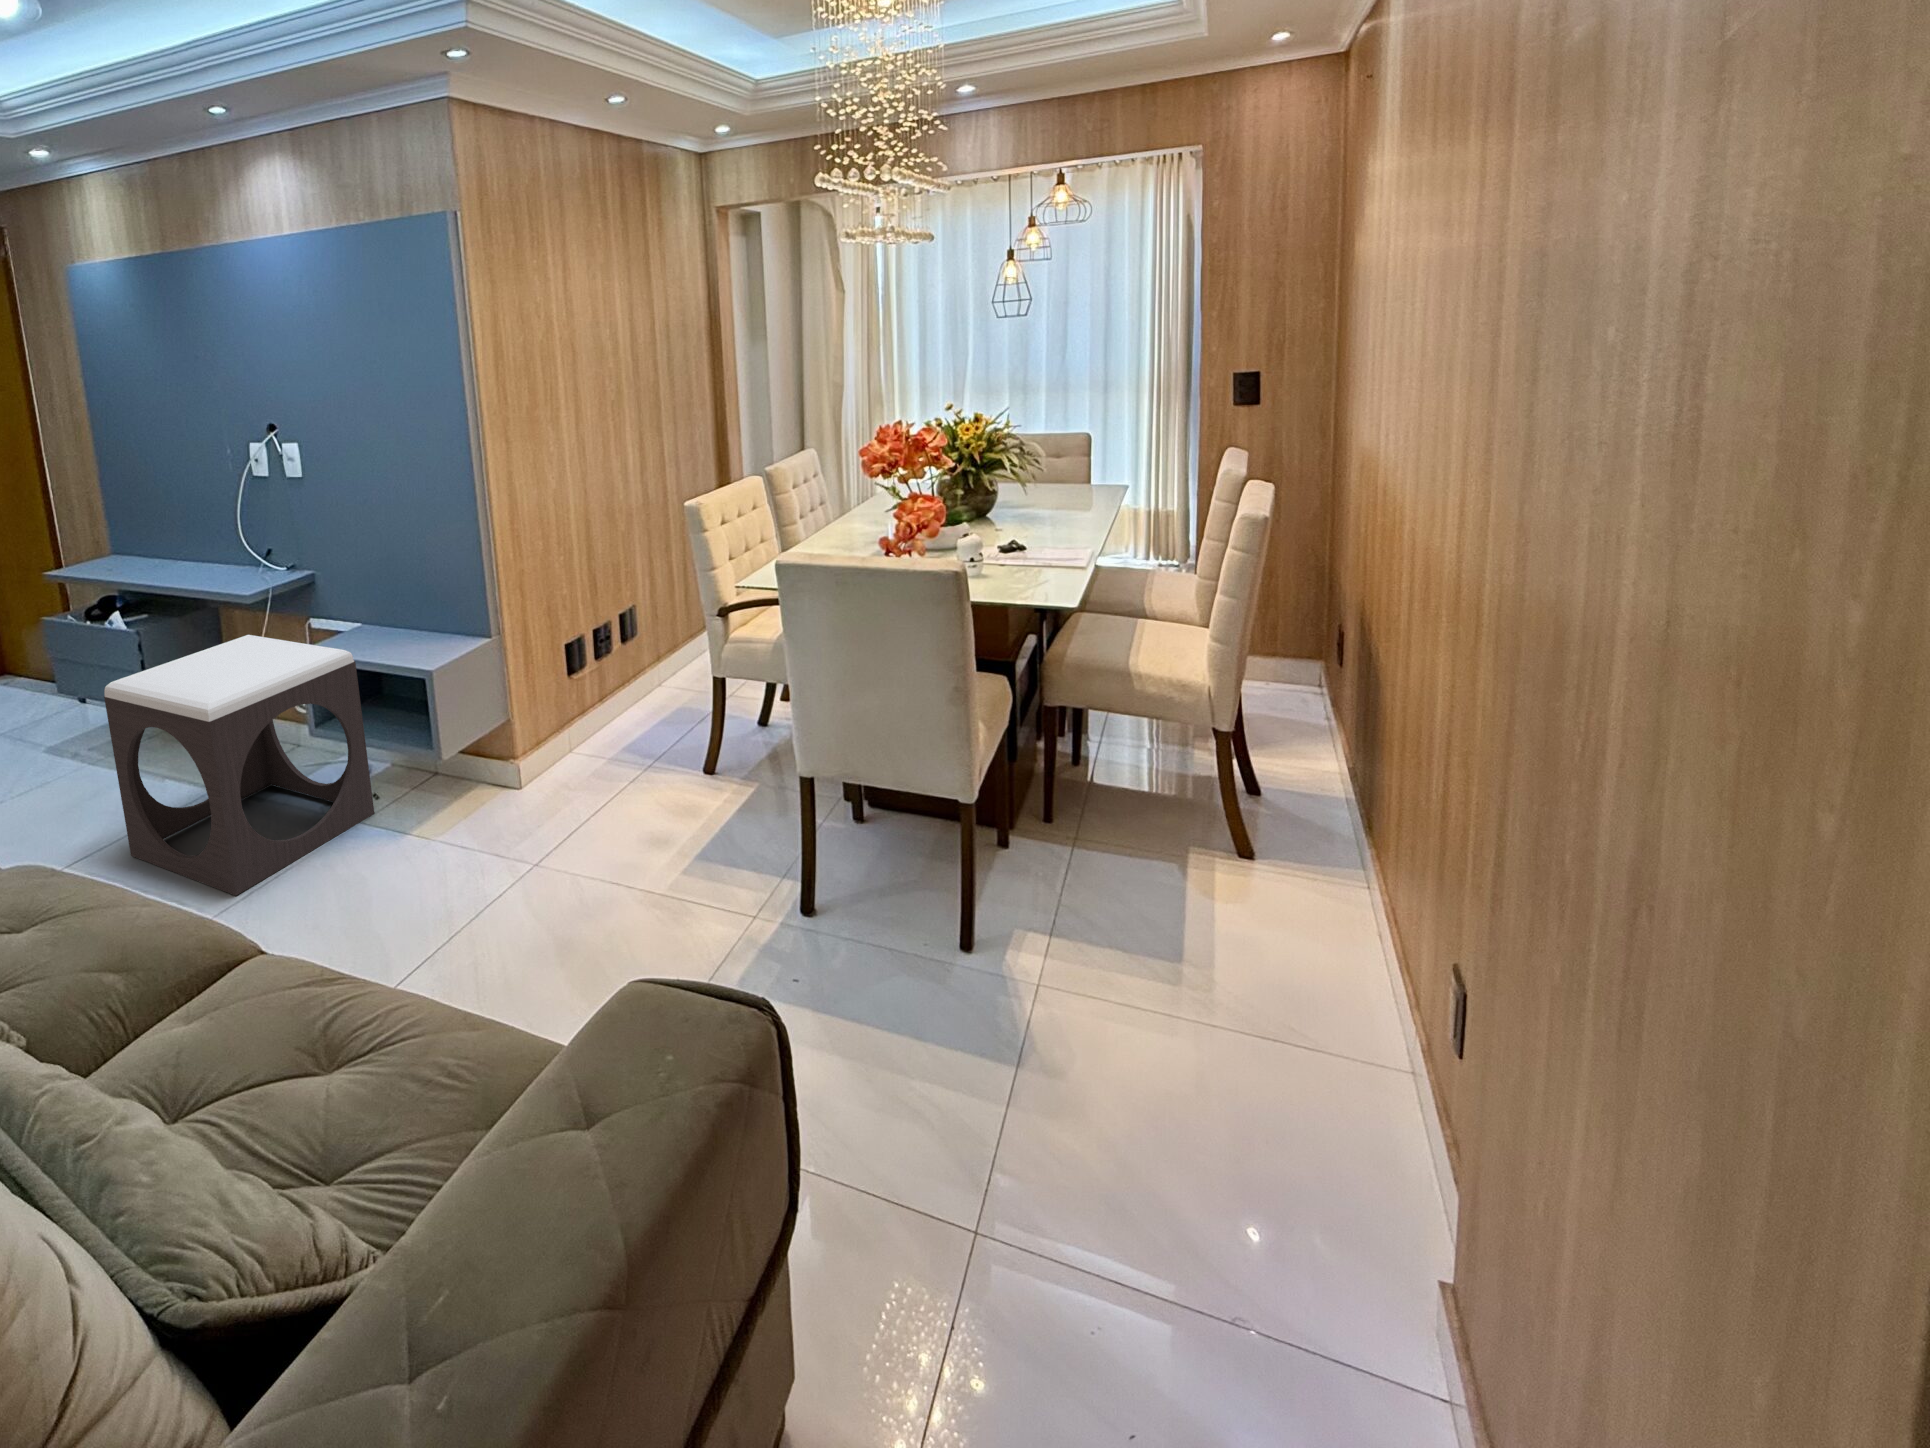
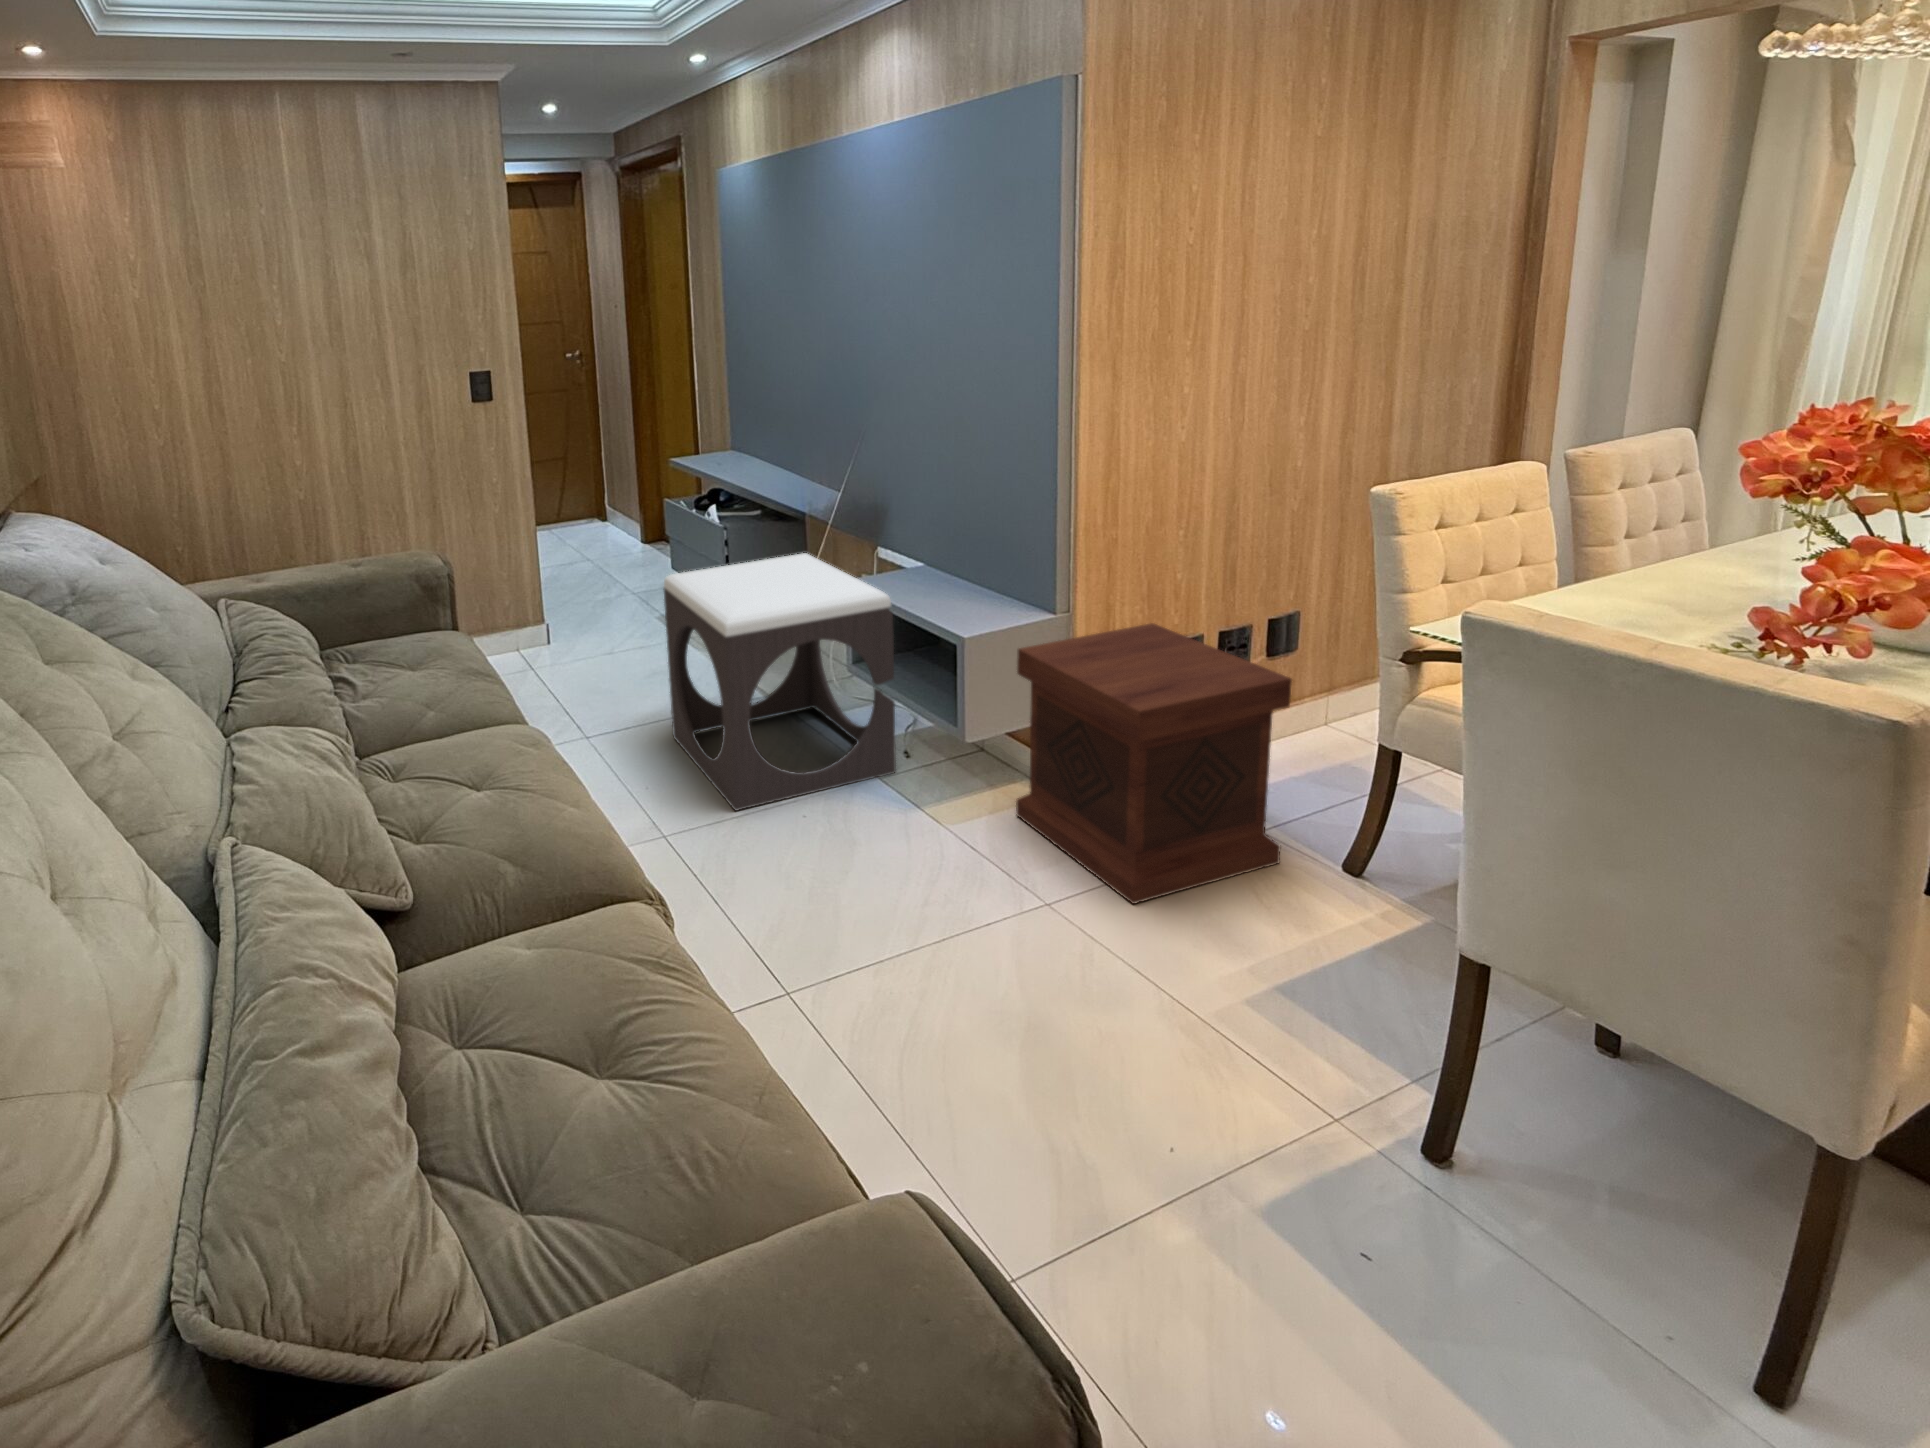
side table: none [472,630,671,842] -> present [1016,623,1292,904]

